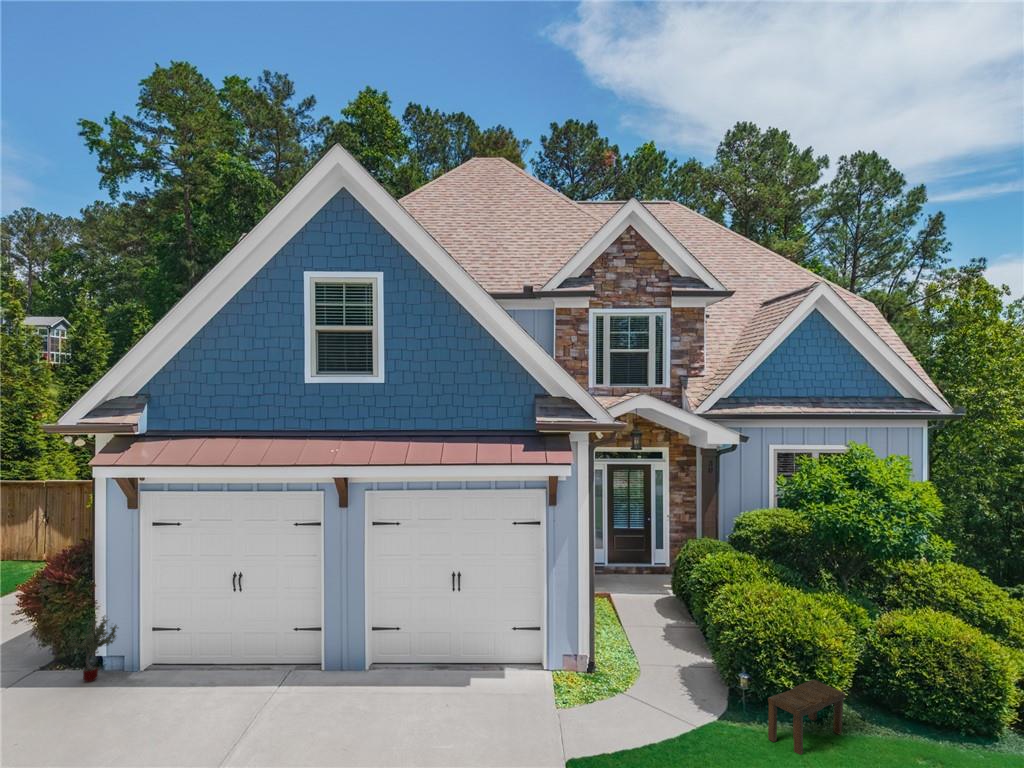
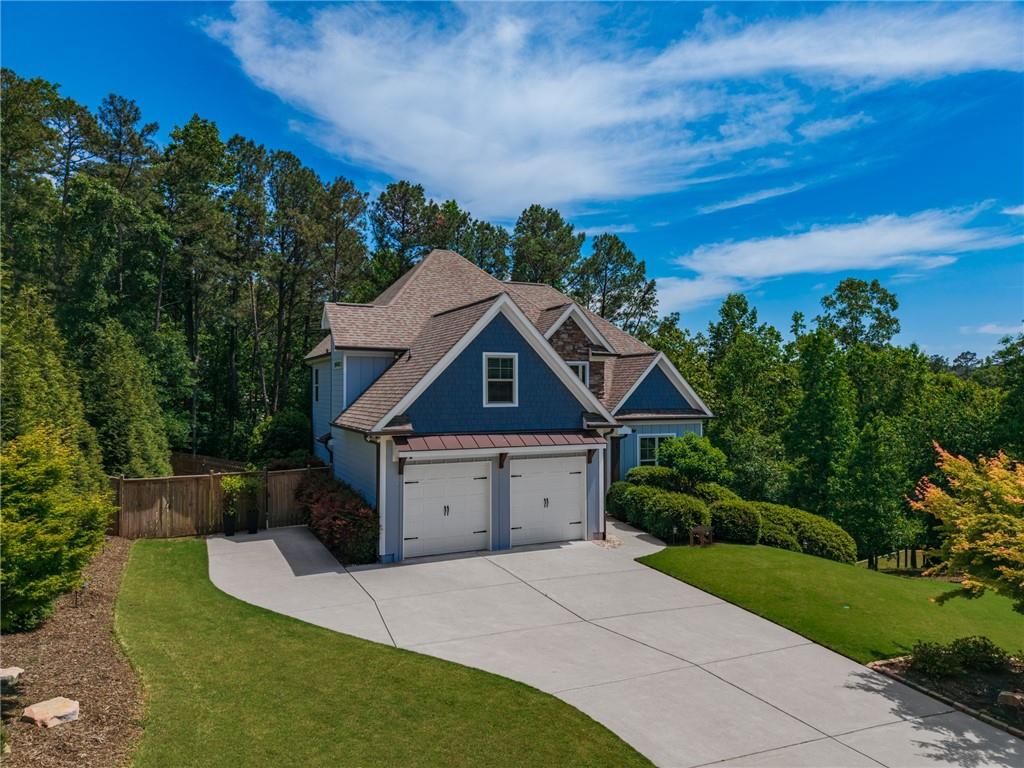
potted tree: present [67,616,117,682] -> none [373,531,401,566]

